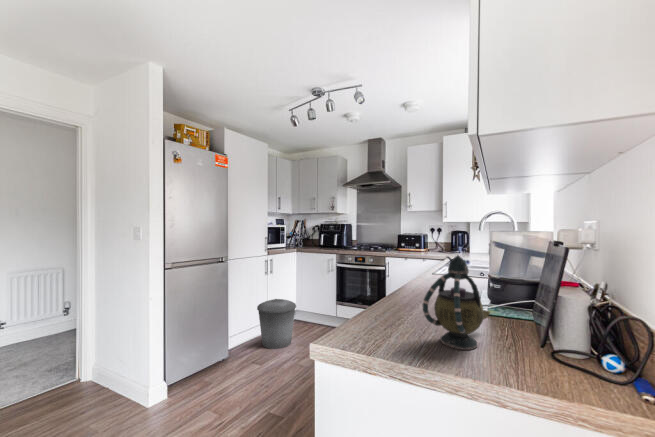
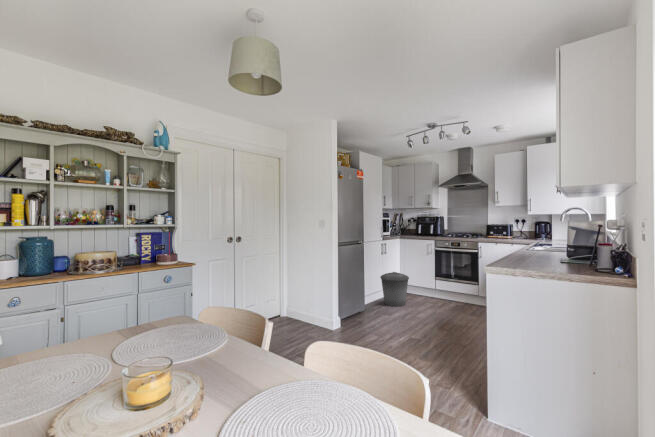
teapot: present [422,255,490,350] -> none [533,232,566,271]

